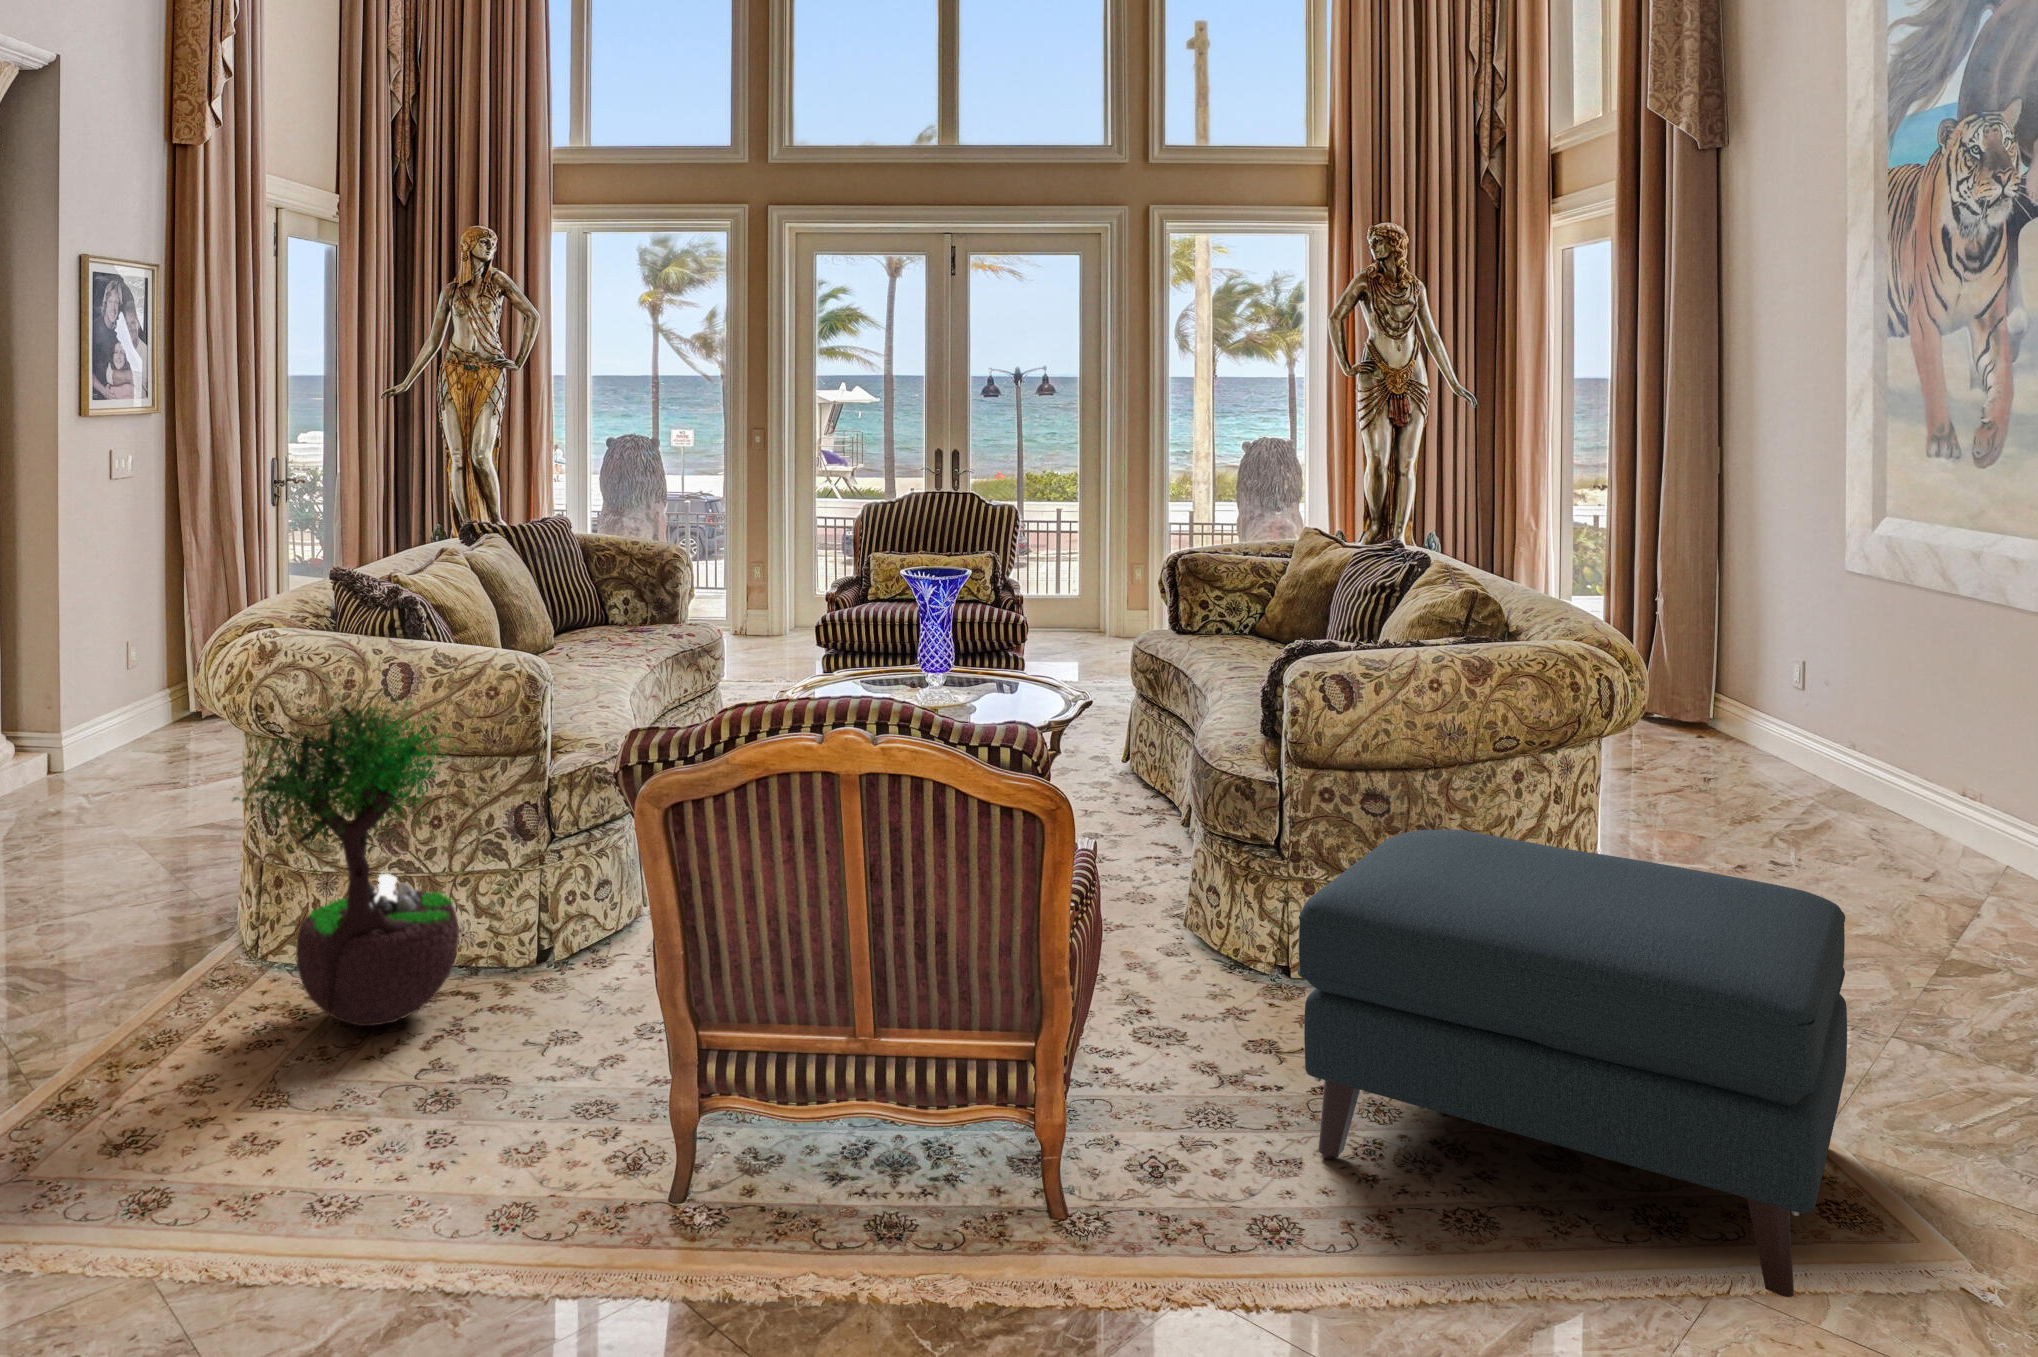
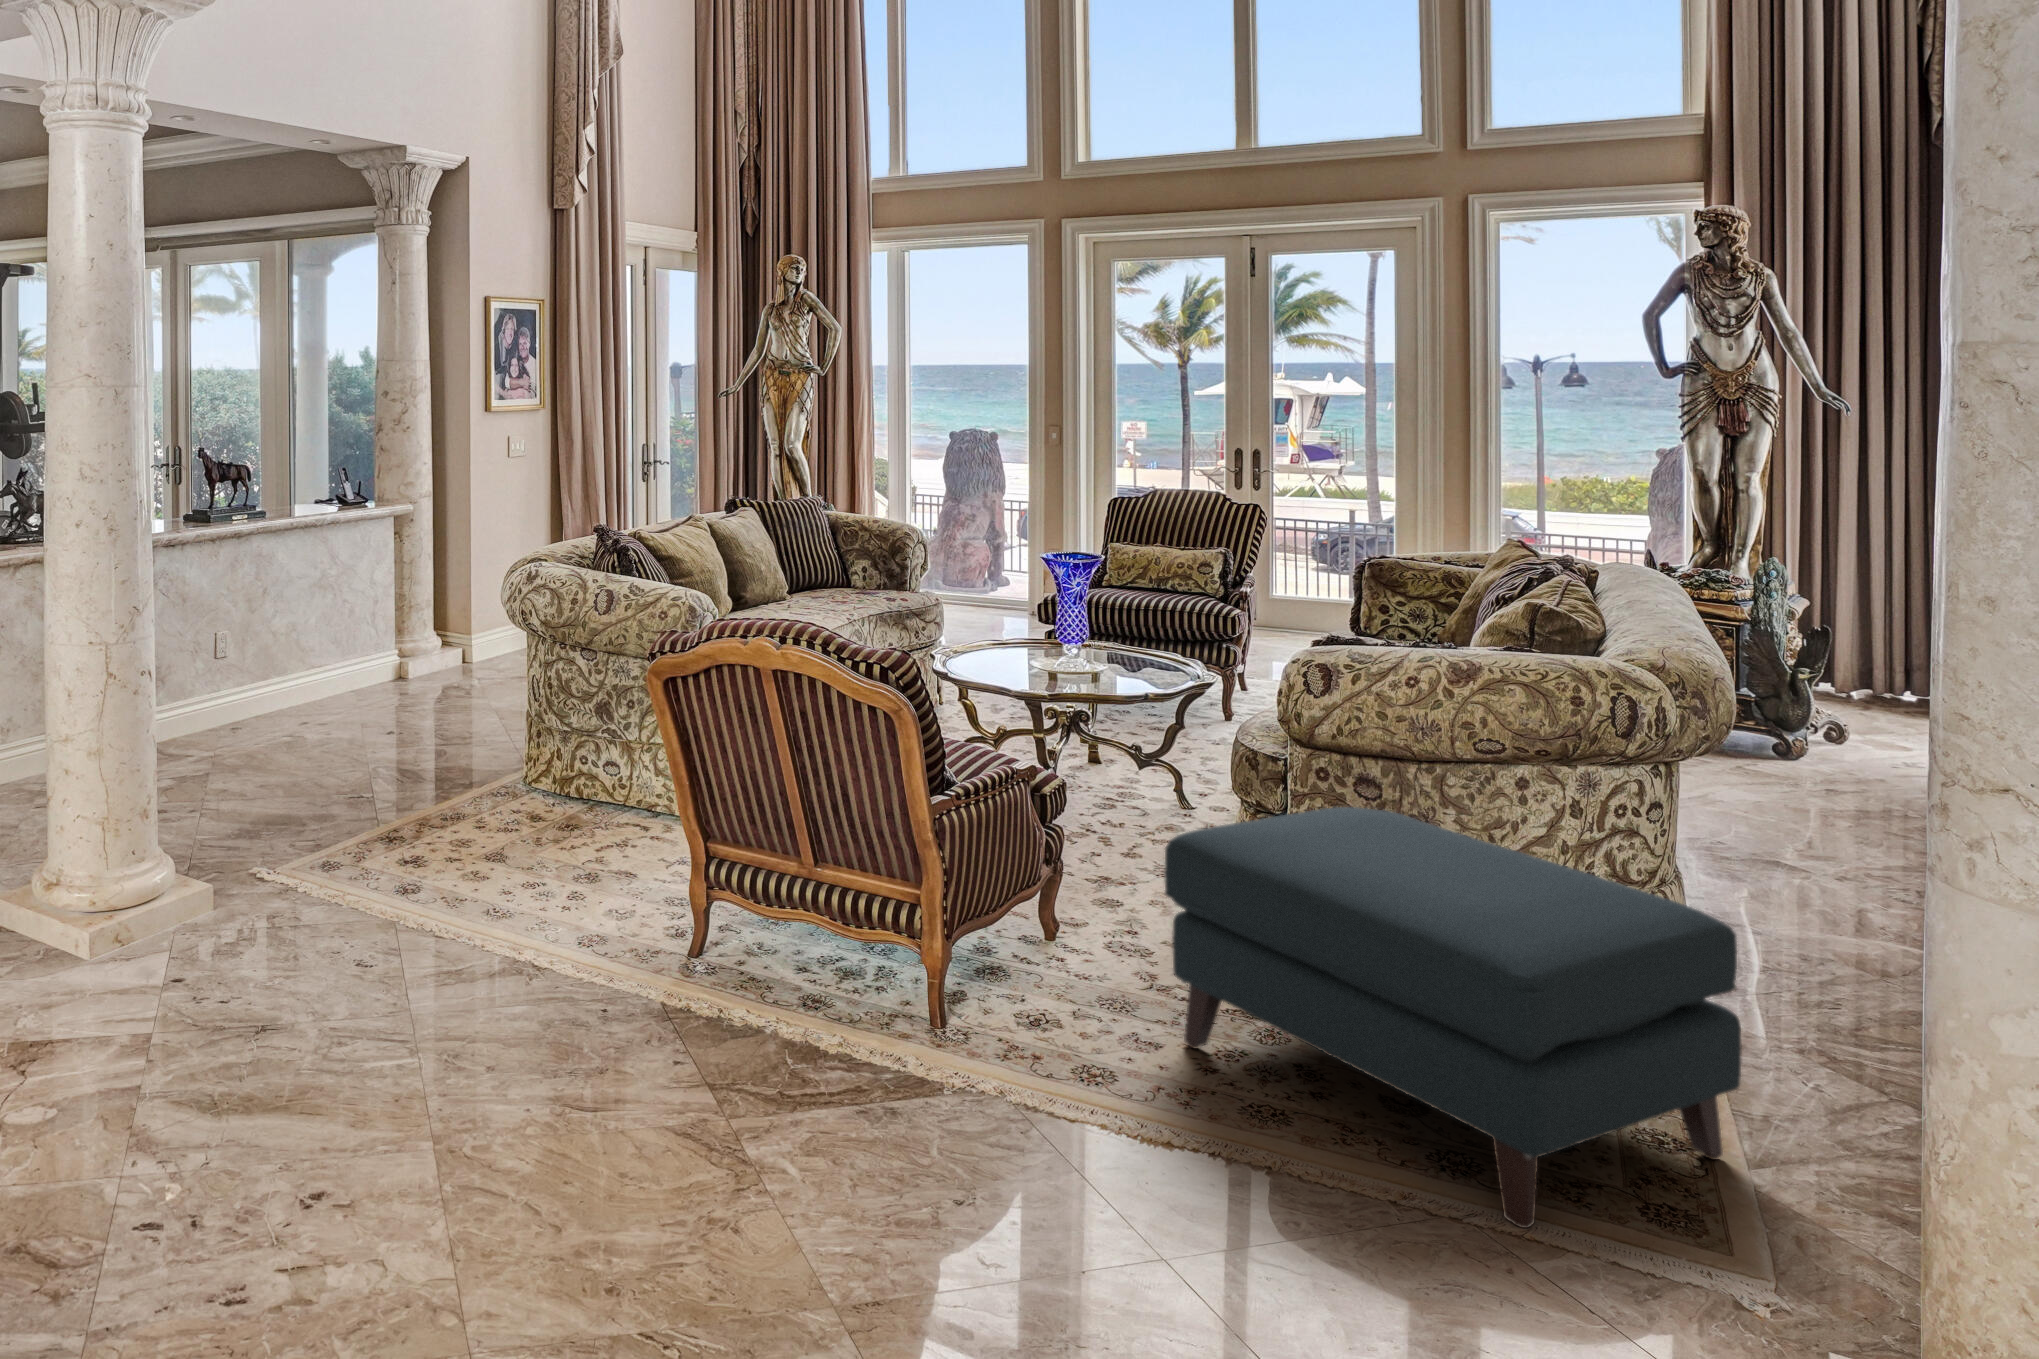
potted tree: present [233,671,459,1026] -> none [479,589,632,830]

